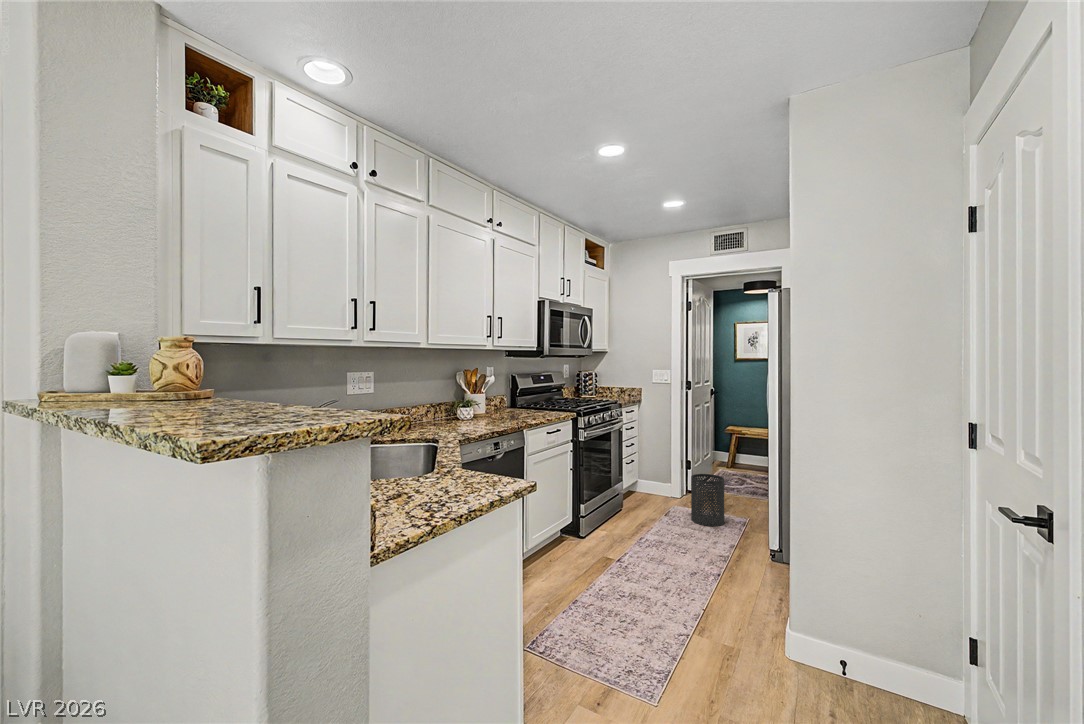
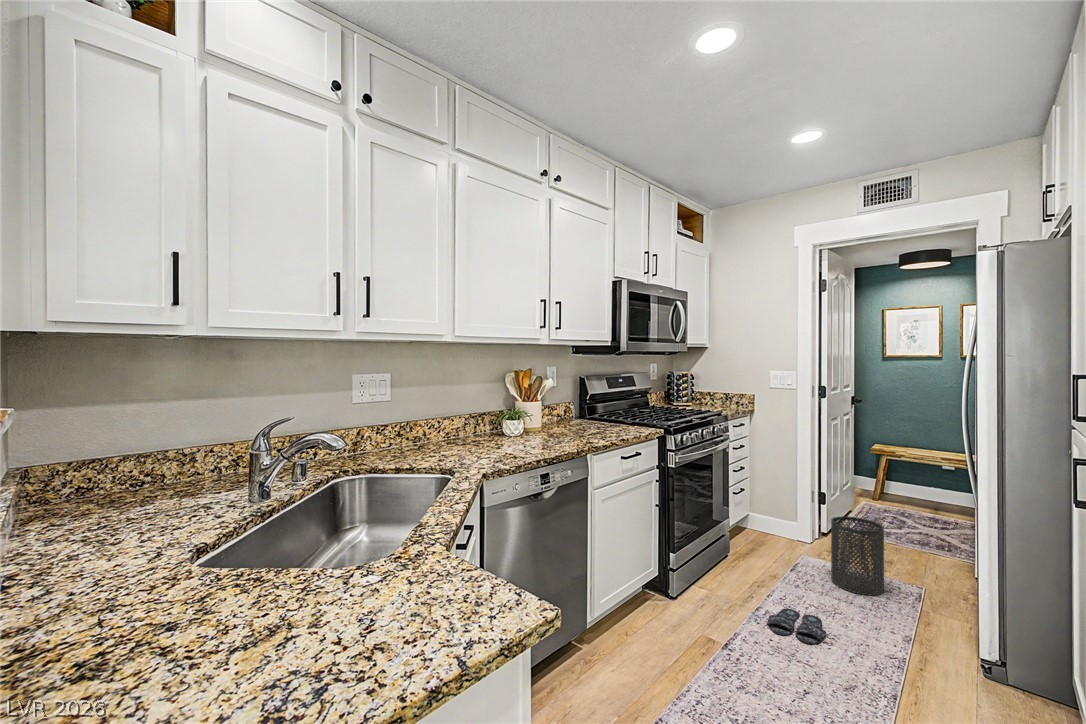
slippers: none [647,537,684,555] -> present [768,609,826,644]

